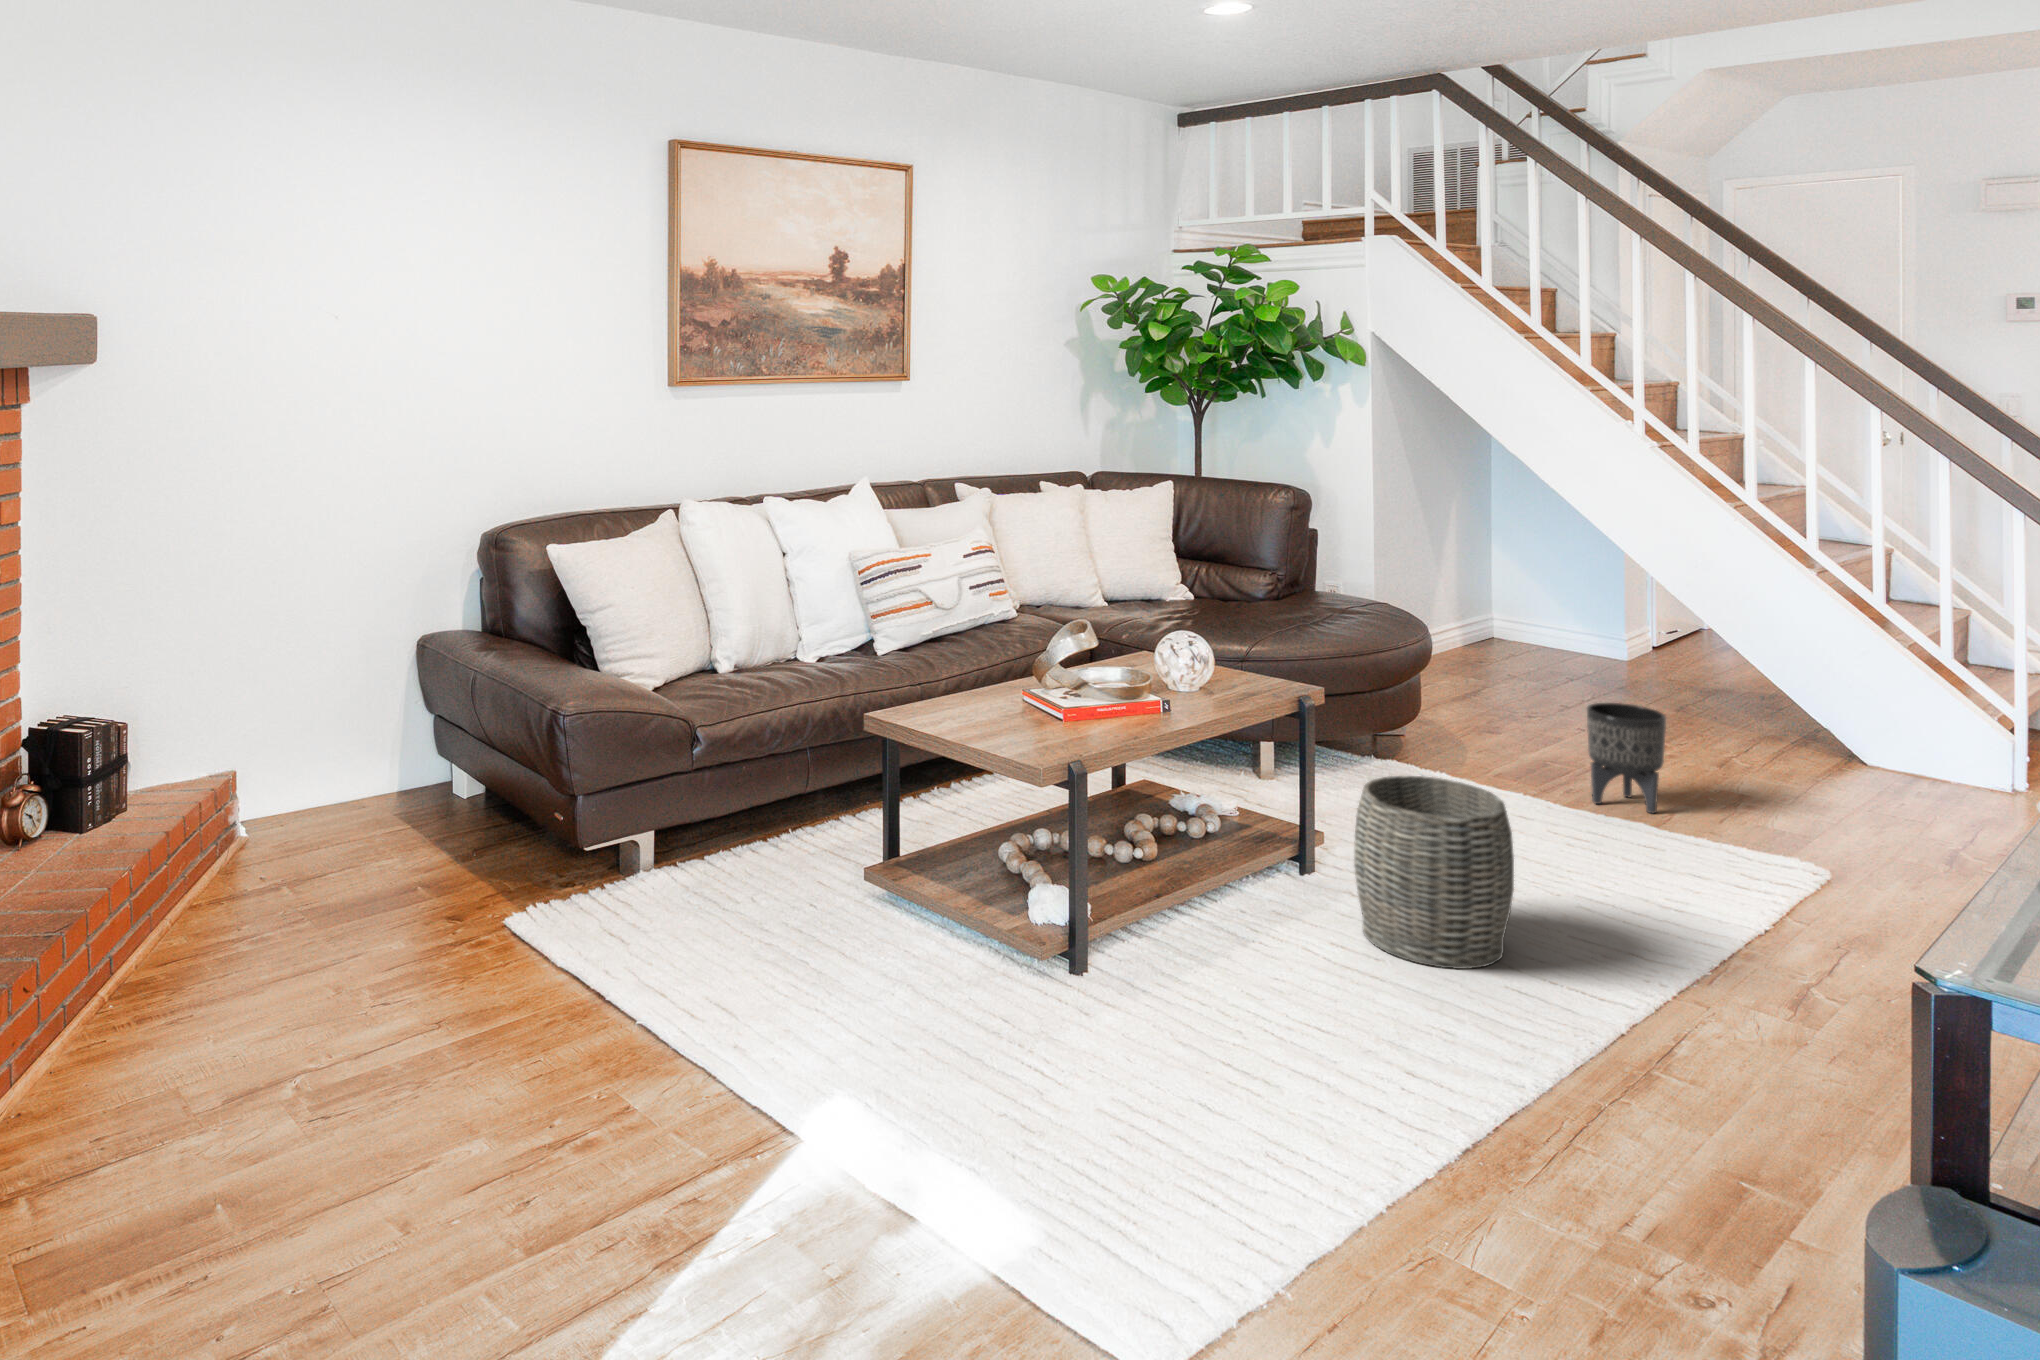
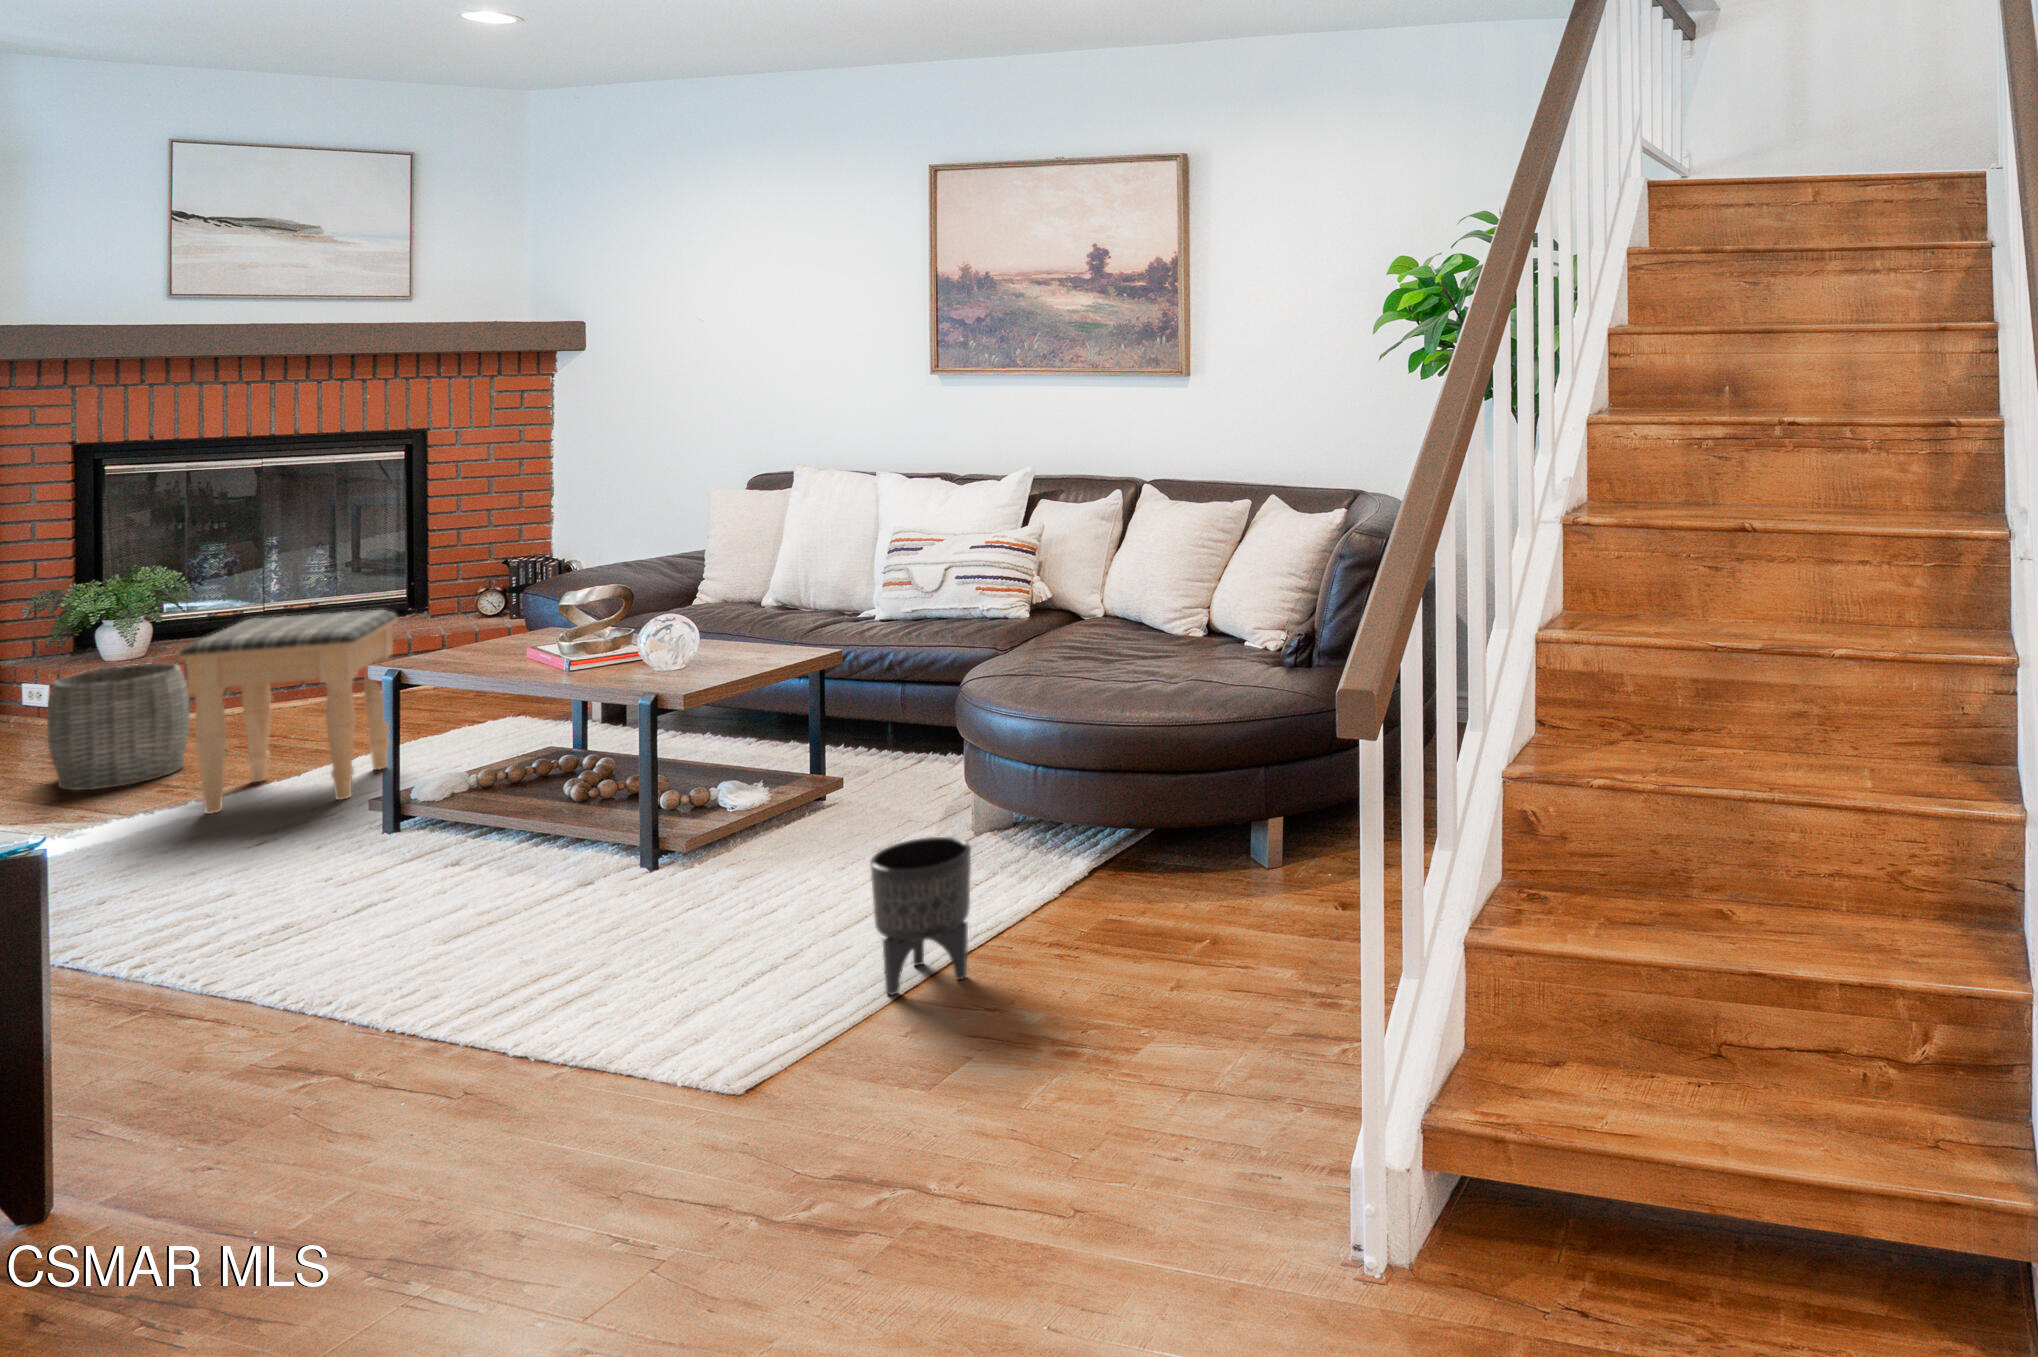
footstool: none [604,732,858,1067] -> present [179,610,398,814]
woven basket: present [1354,776,1514,969] -> present [47,663,190,790]

